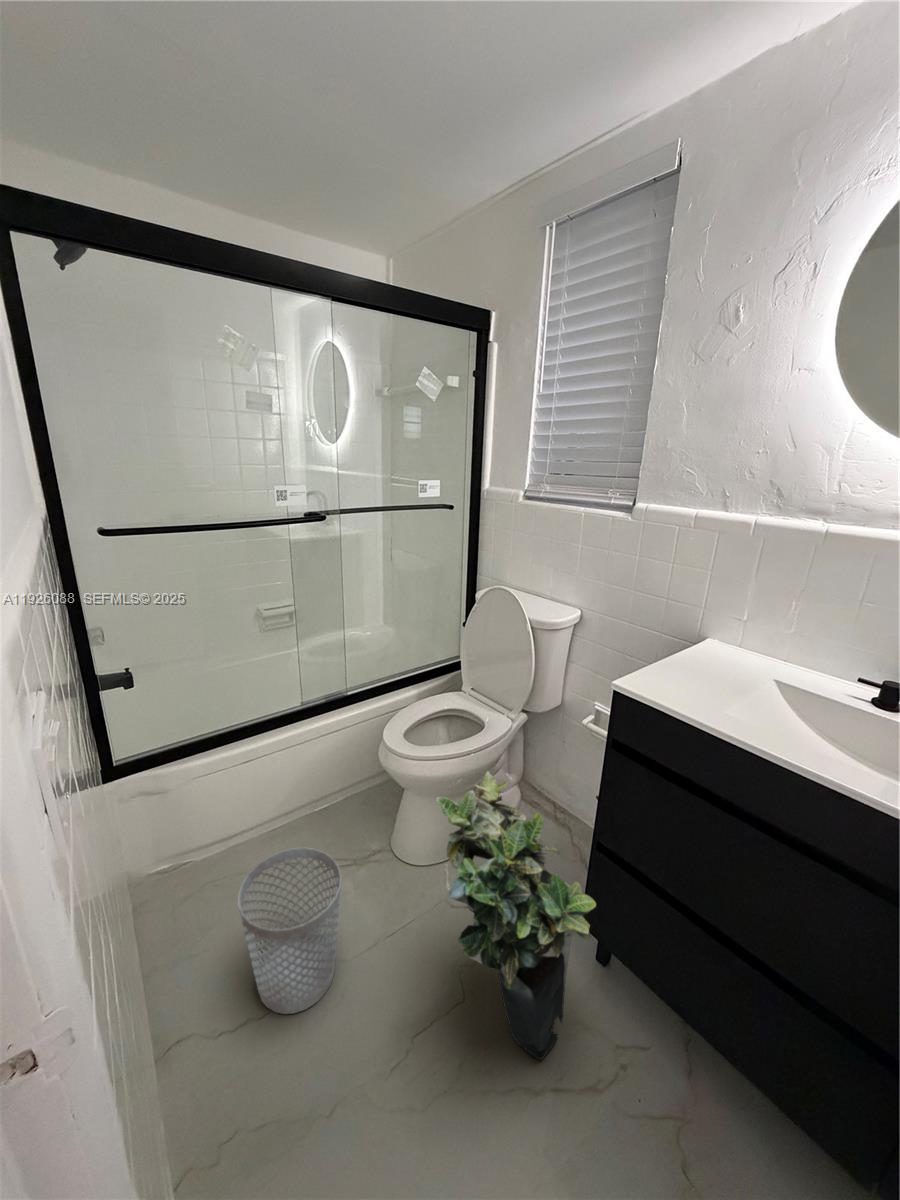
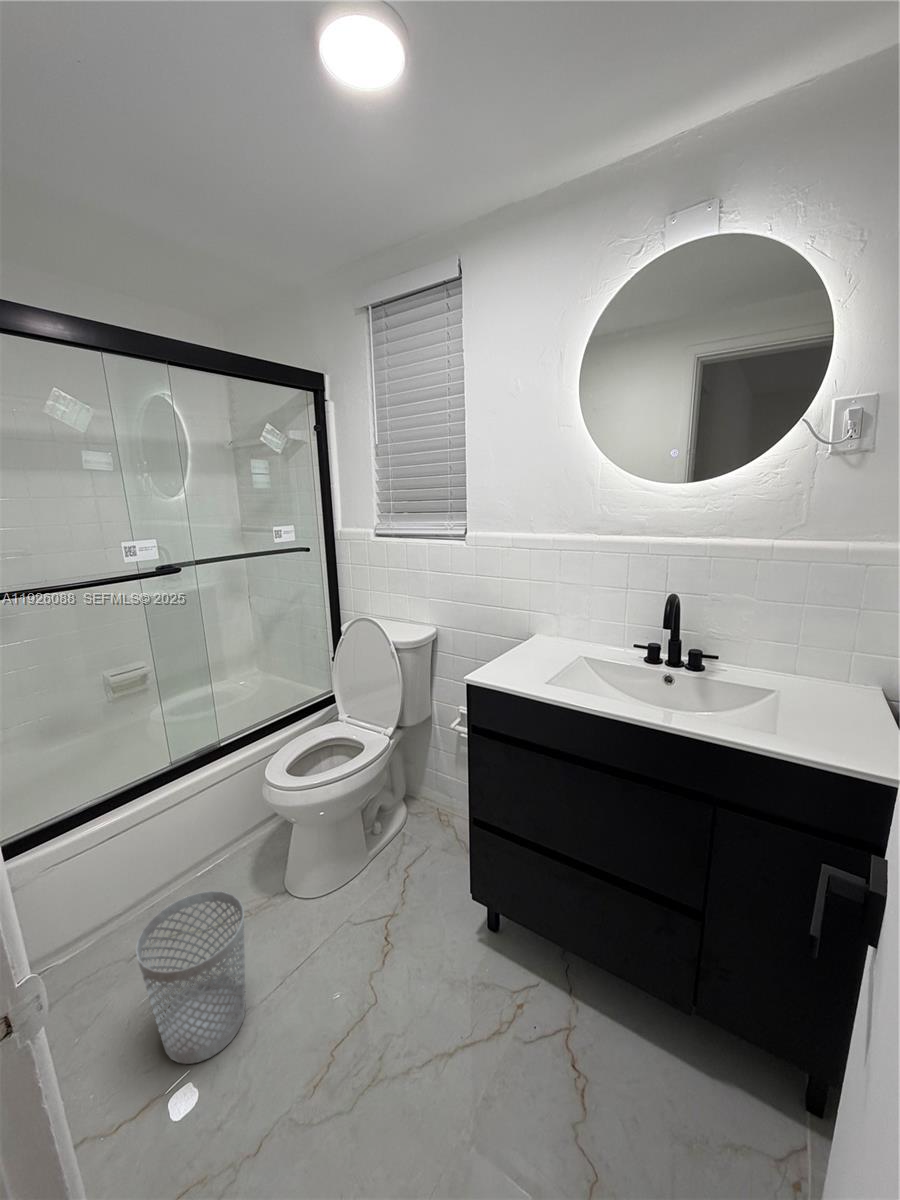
potted plant: present [436,771,596,1060] -> none [329,775,476,1020]

